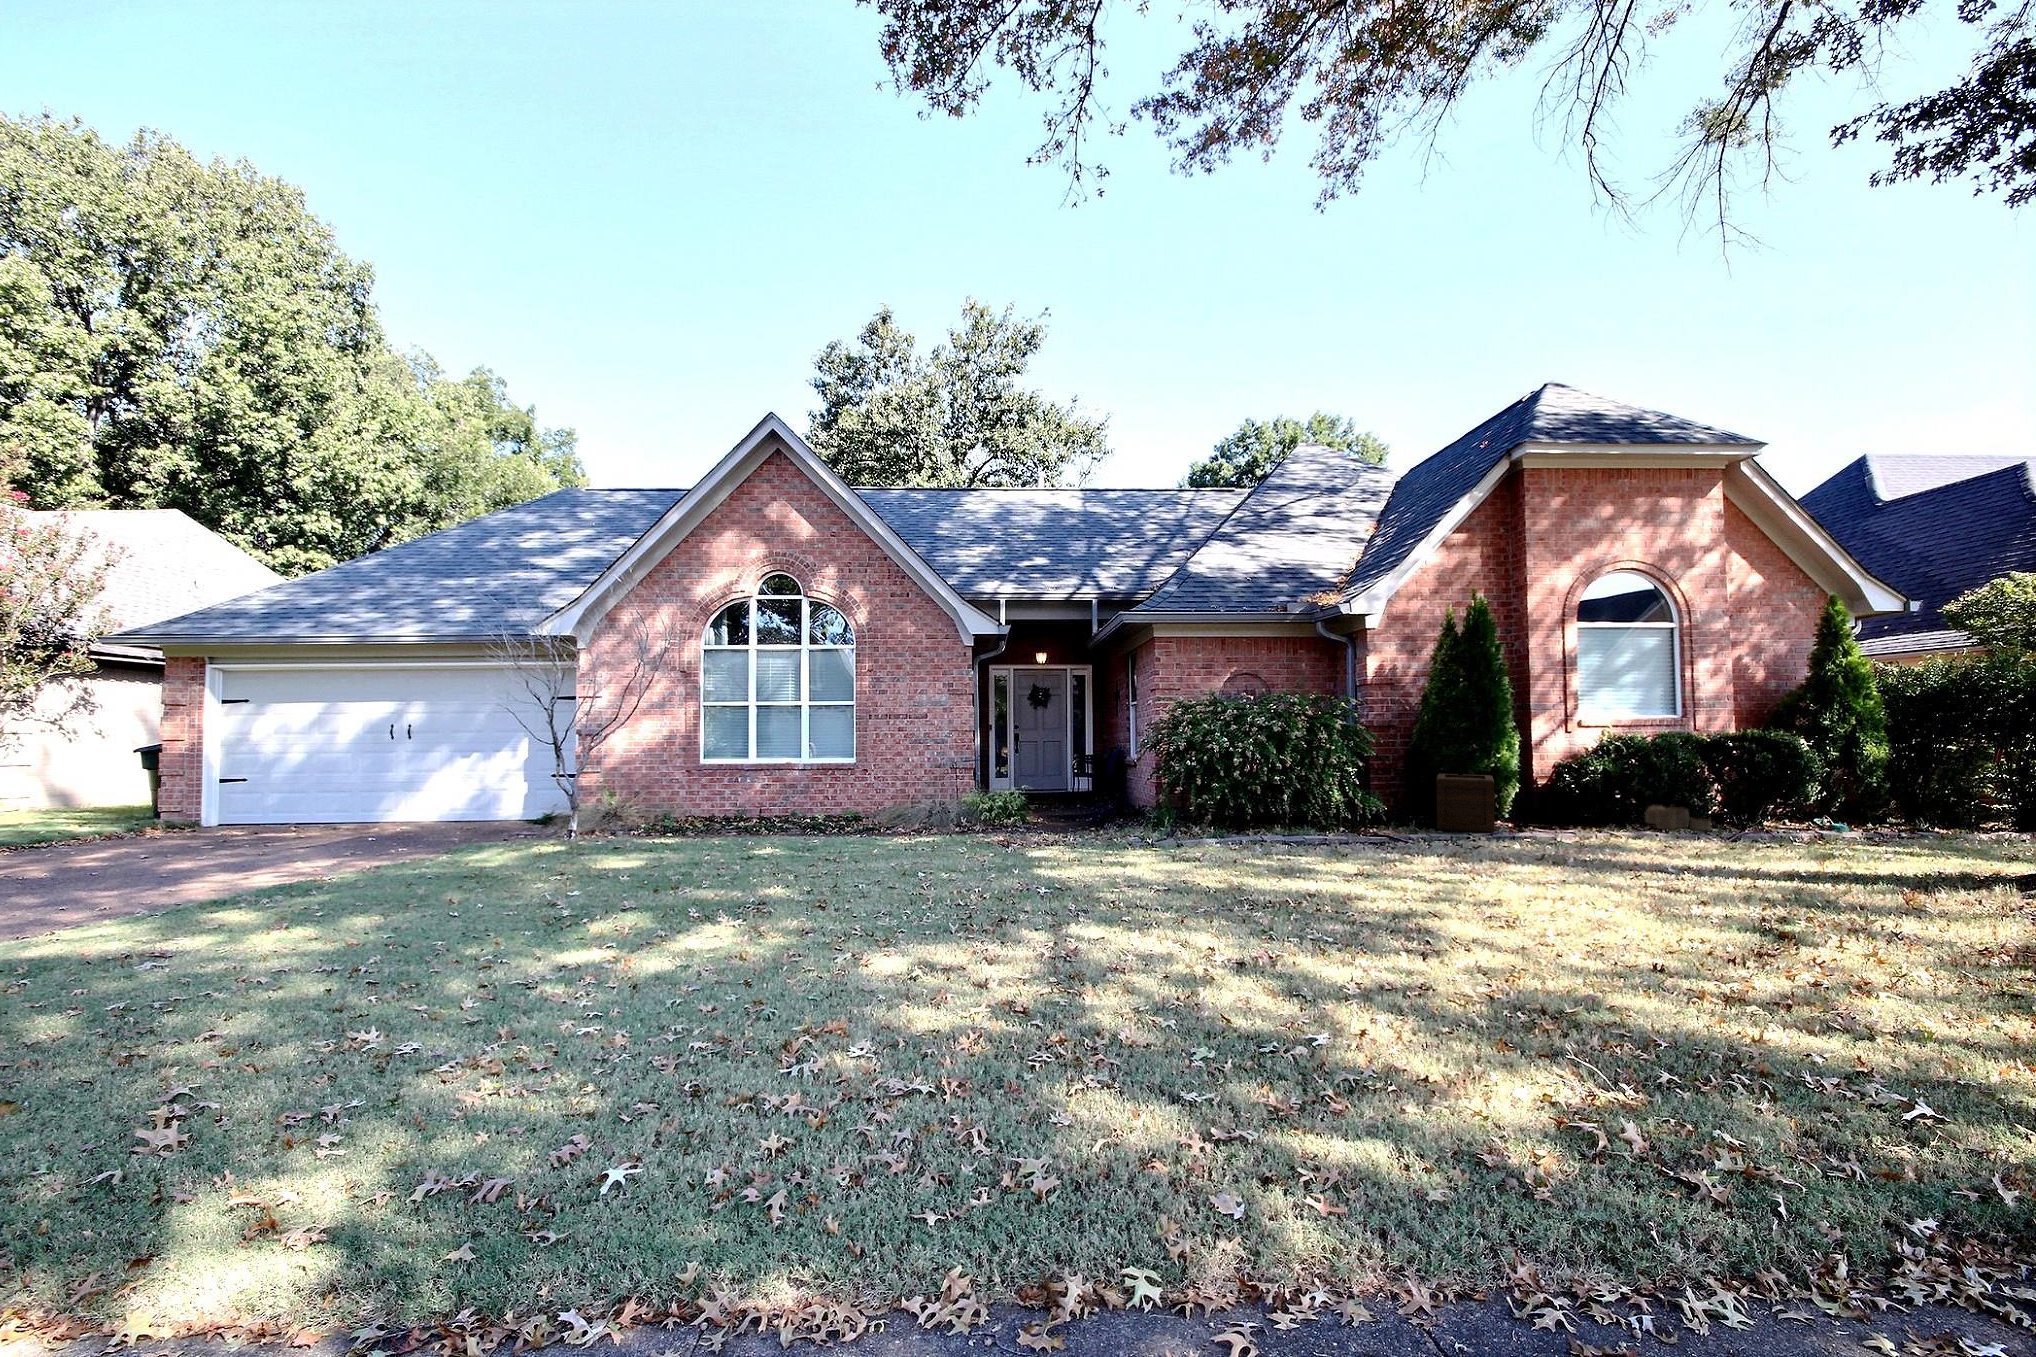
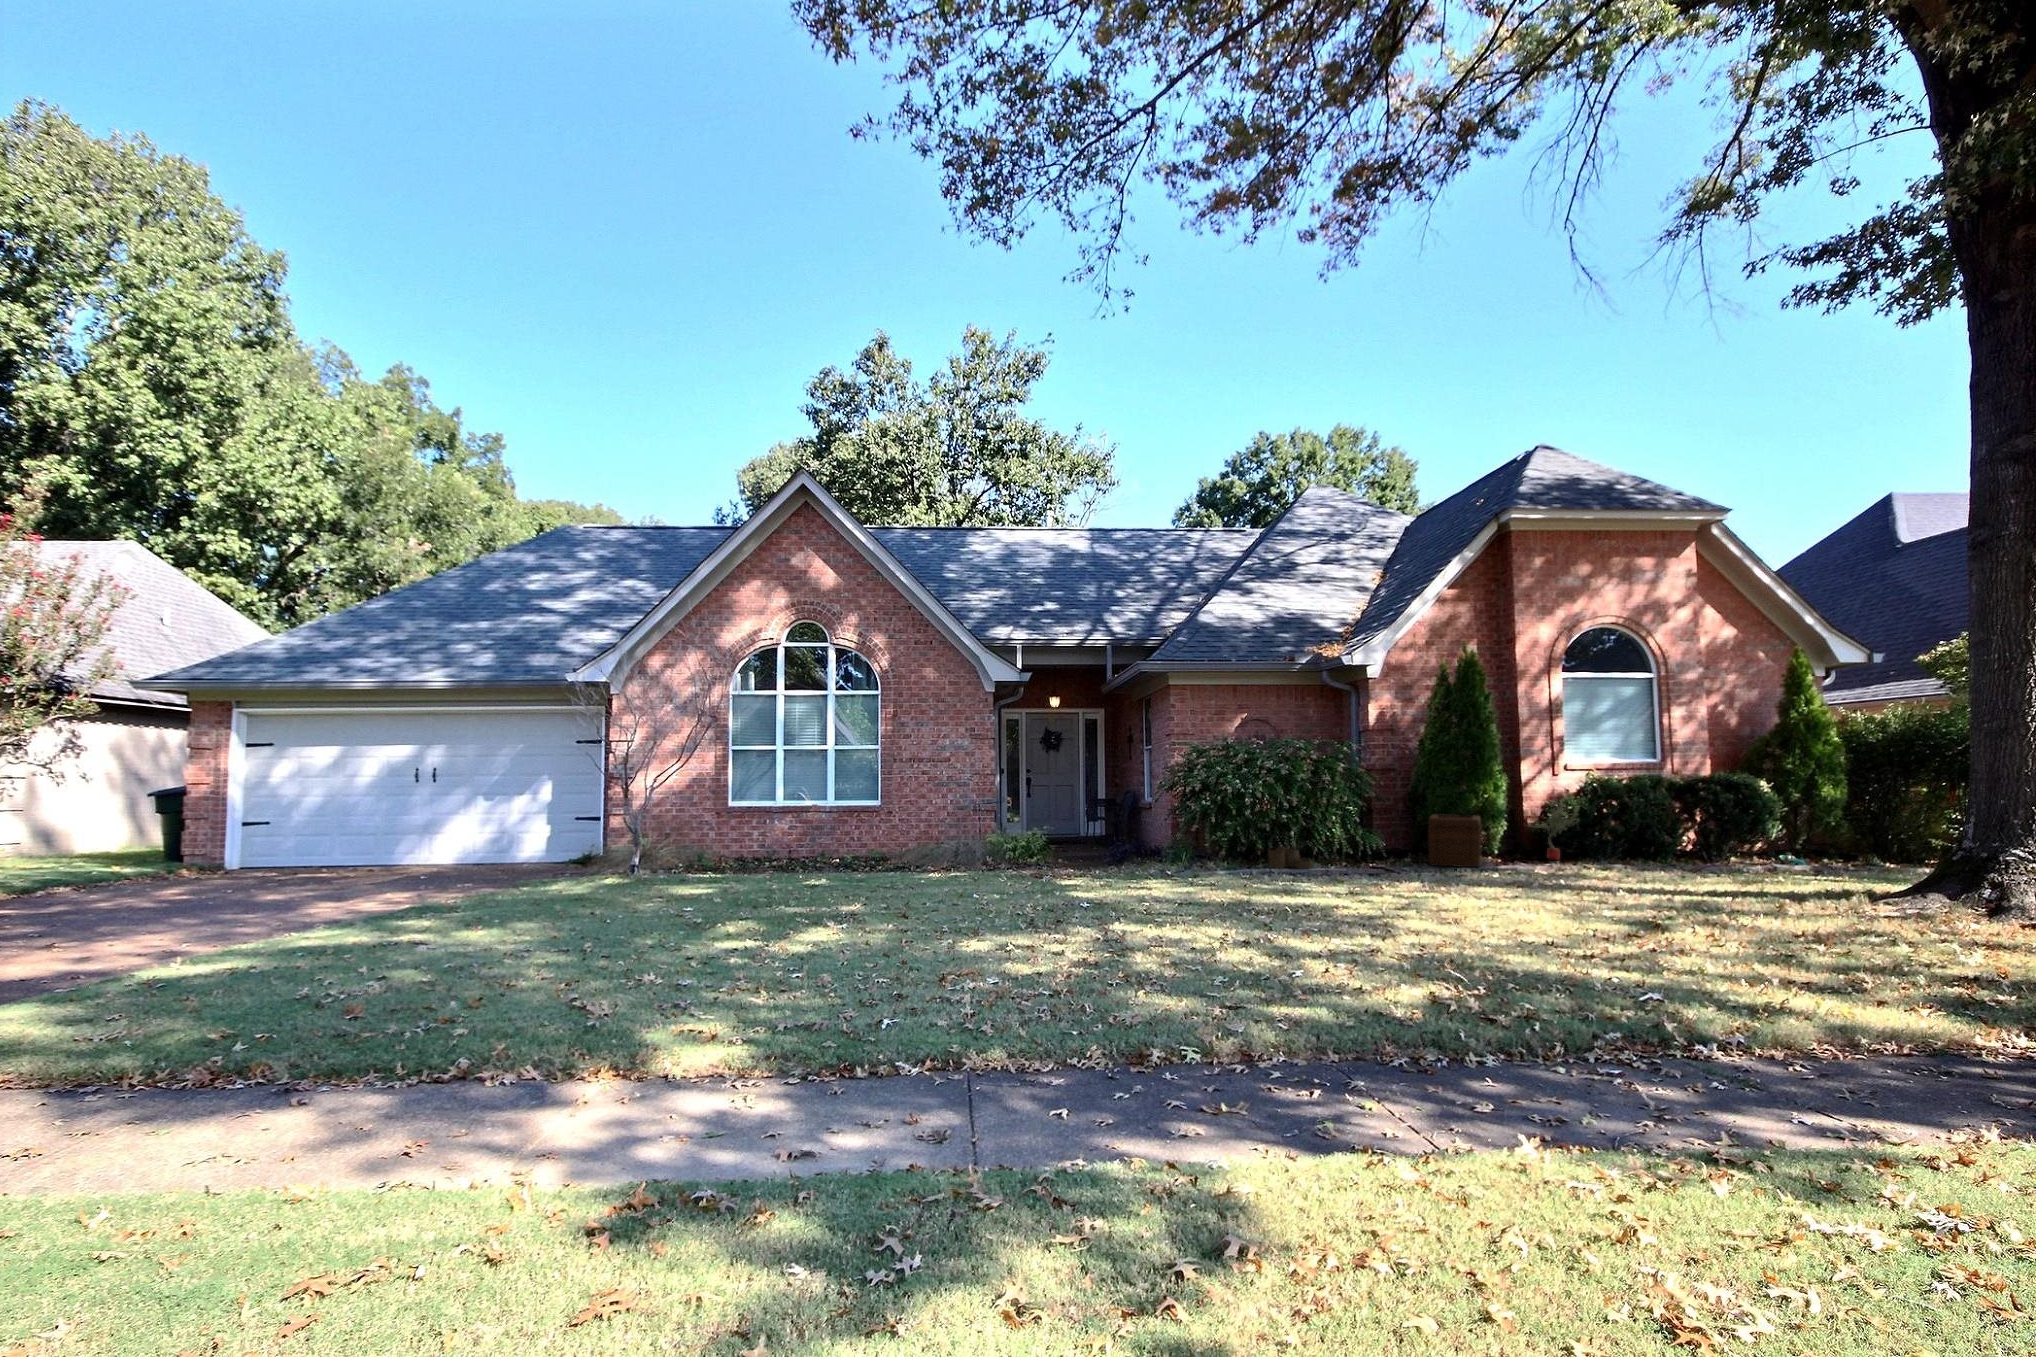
potted tree: none [1540,757,1603,823] -> present [1529,799,1579,860]
woven basket: present [1645,805,1711,830] -> present [1269,847,1313,869]

